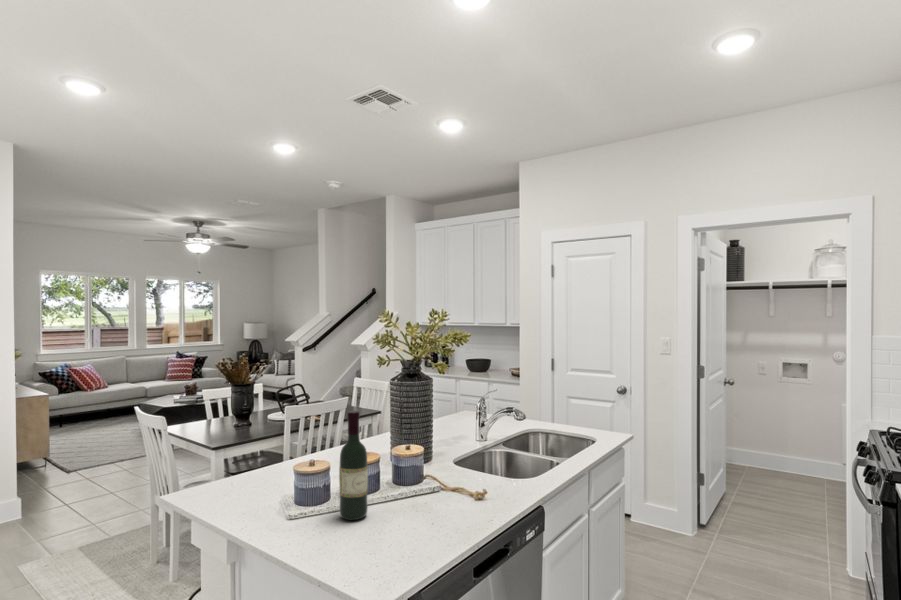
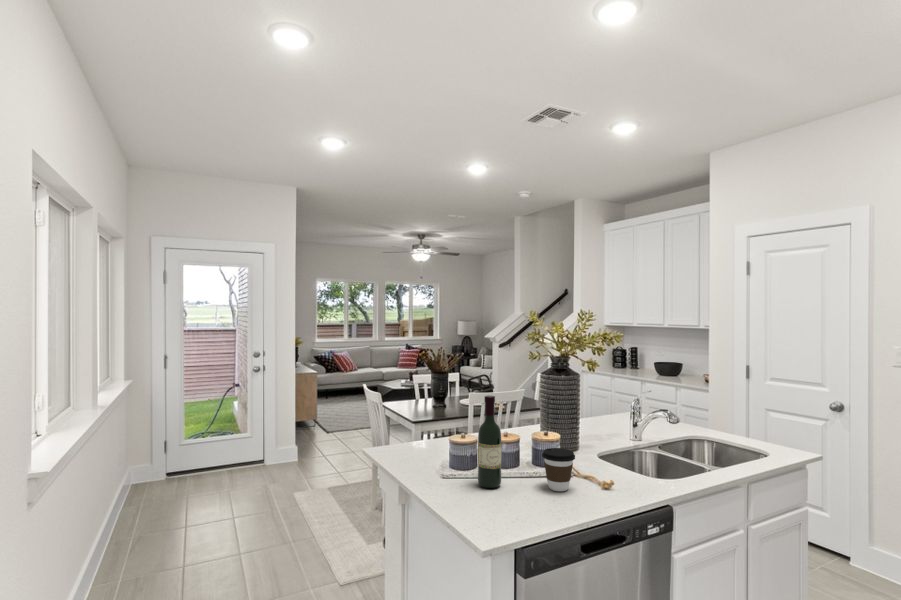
coffee cup: none [412,462,449,511] -> present [542,448,575,491]

